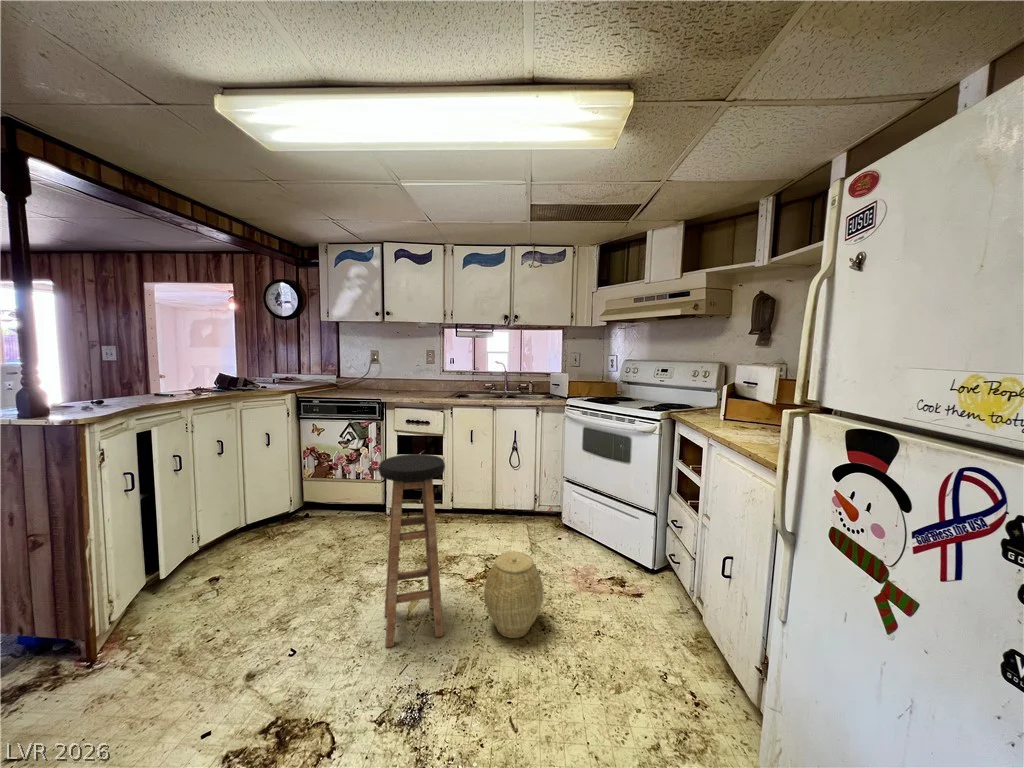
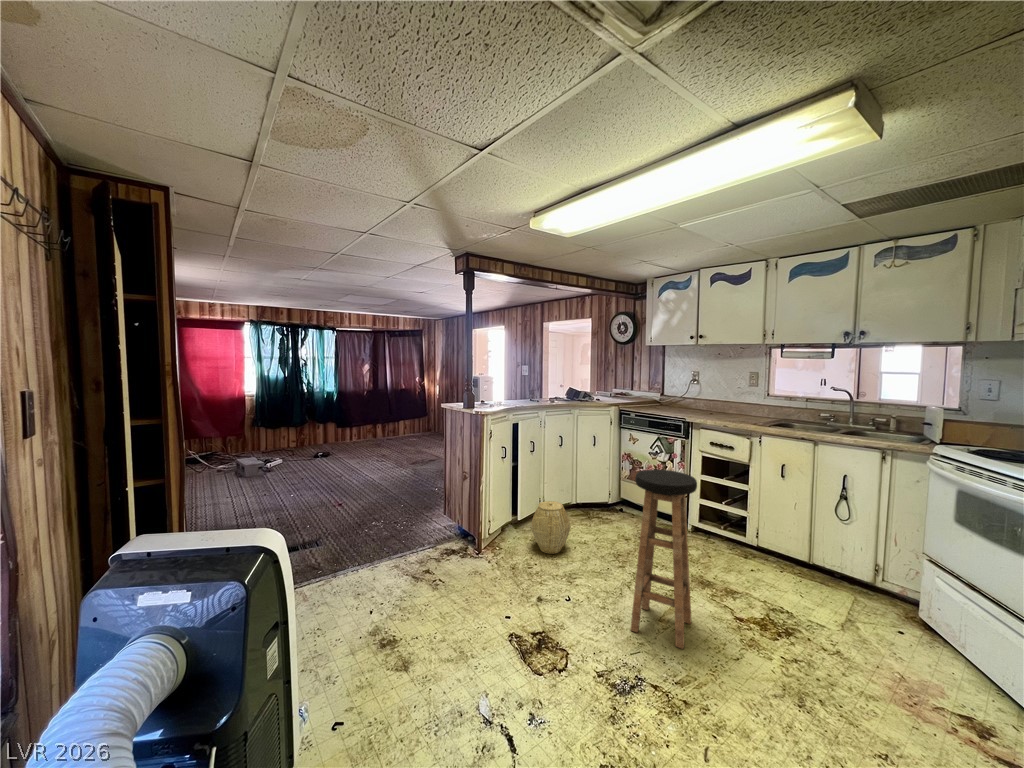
woven basket: present [484,552,543,638] -> present [532,501,570,554]

